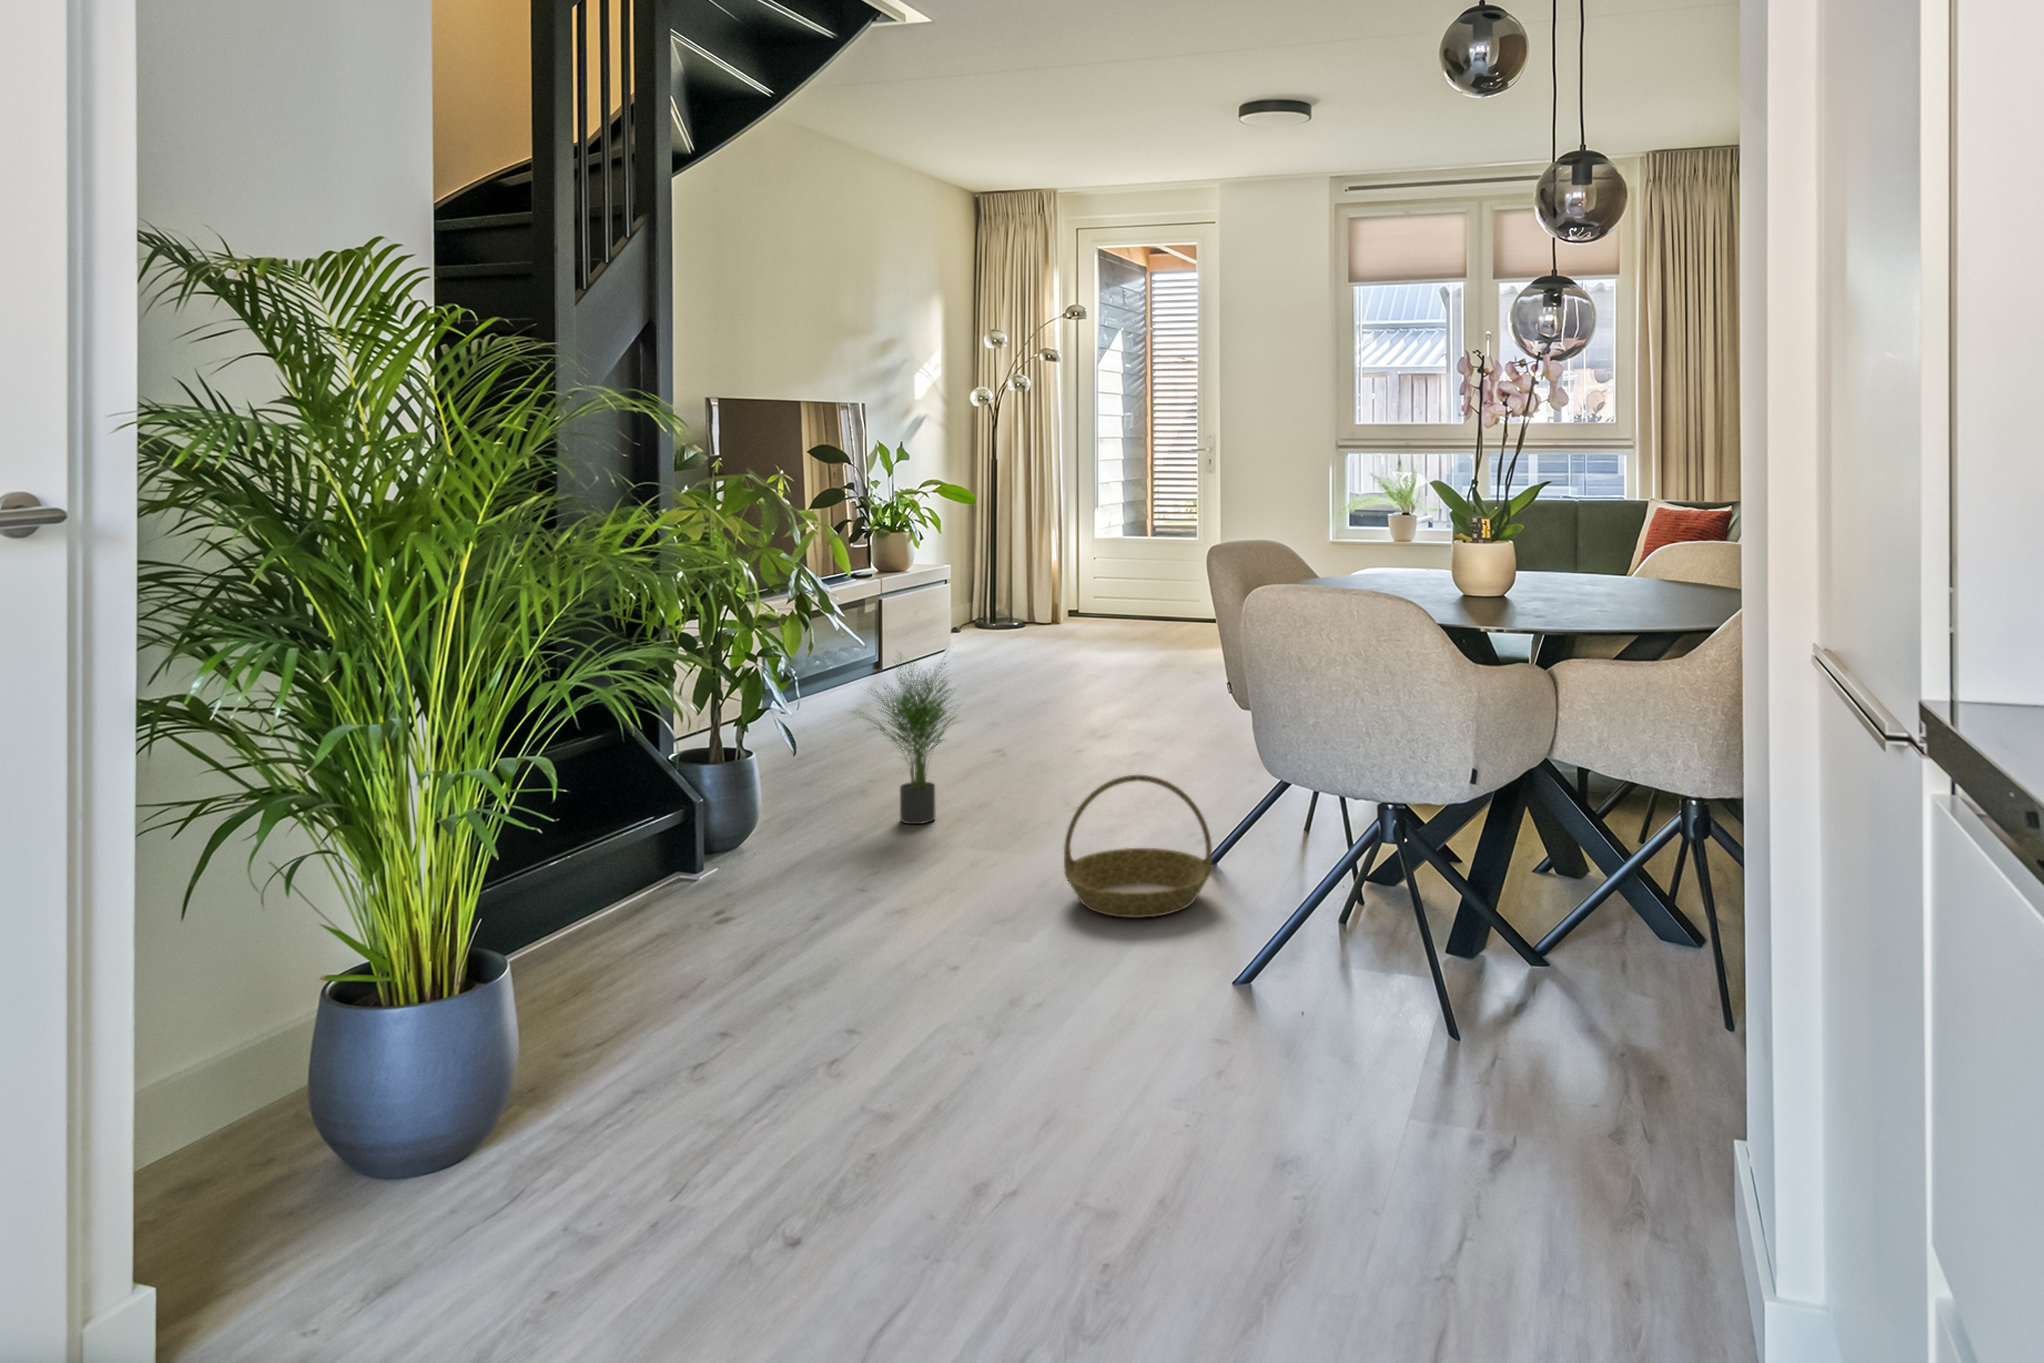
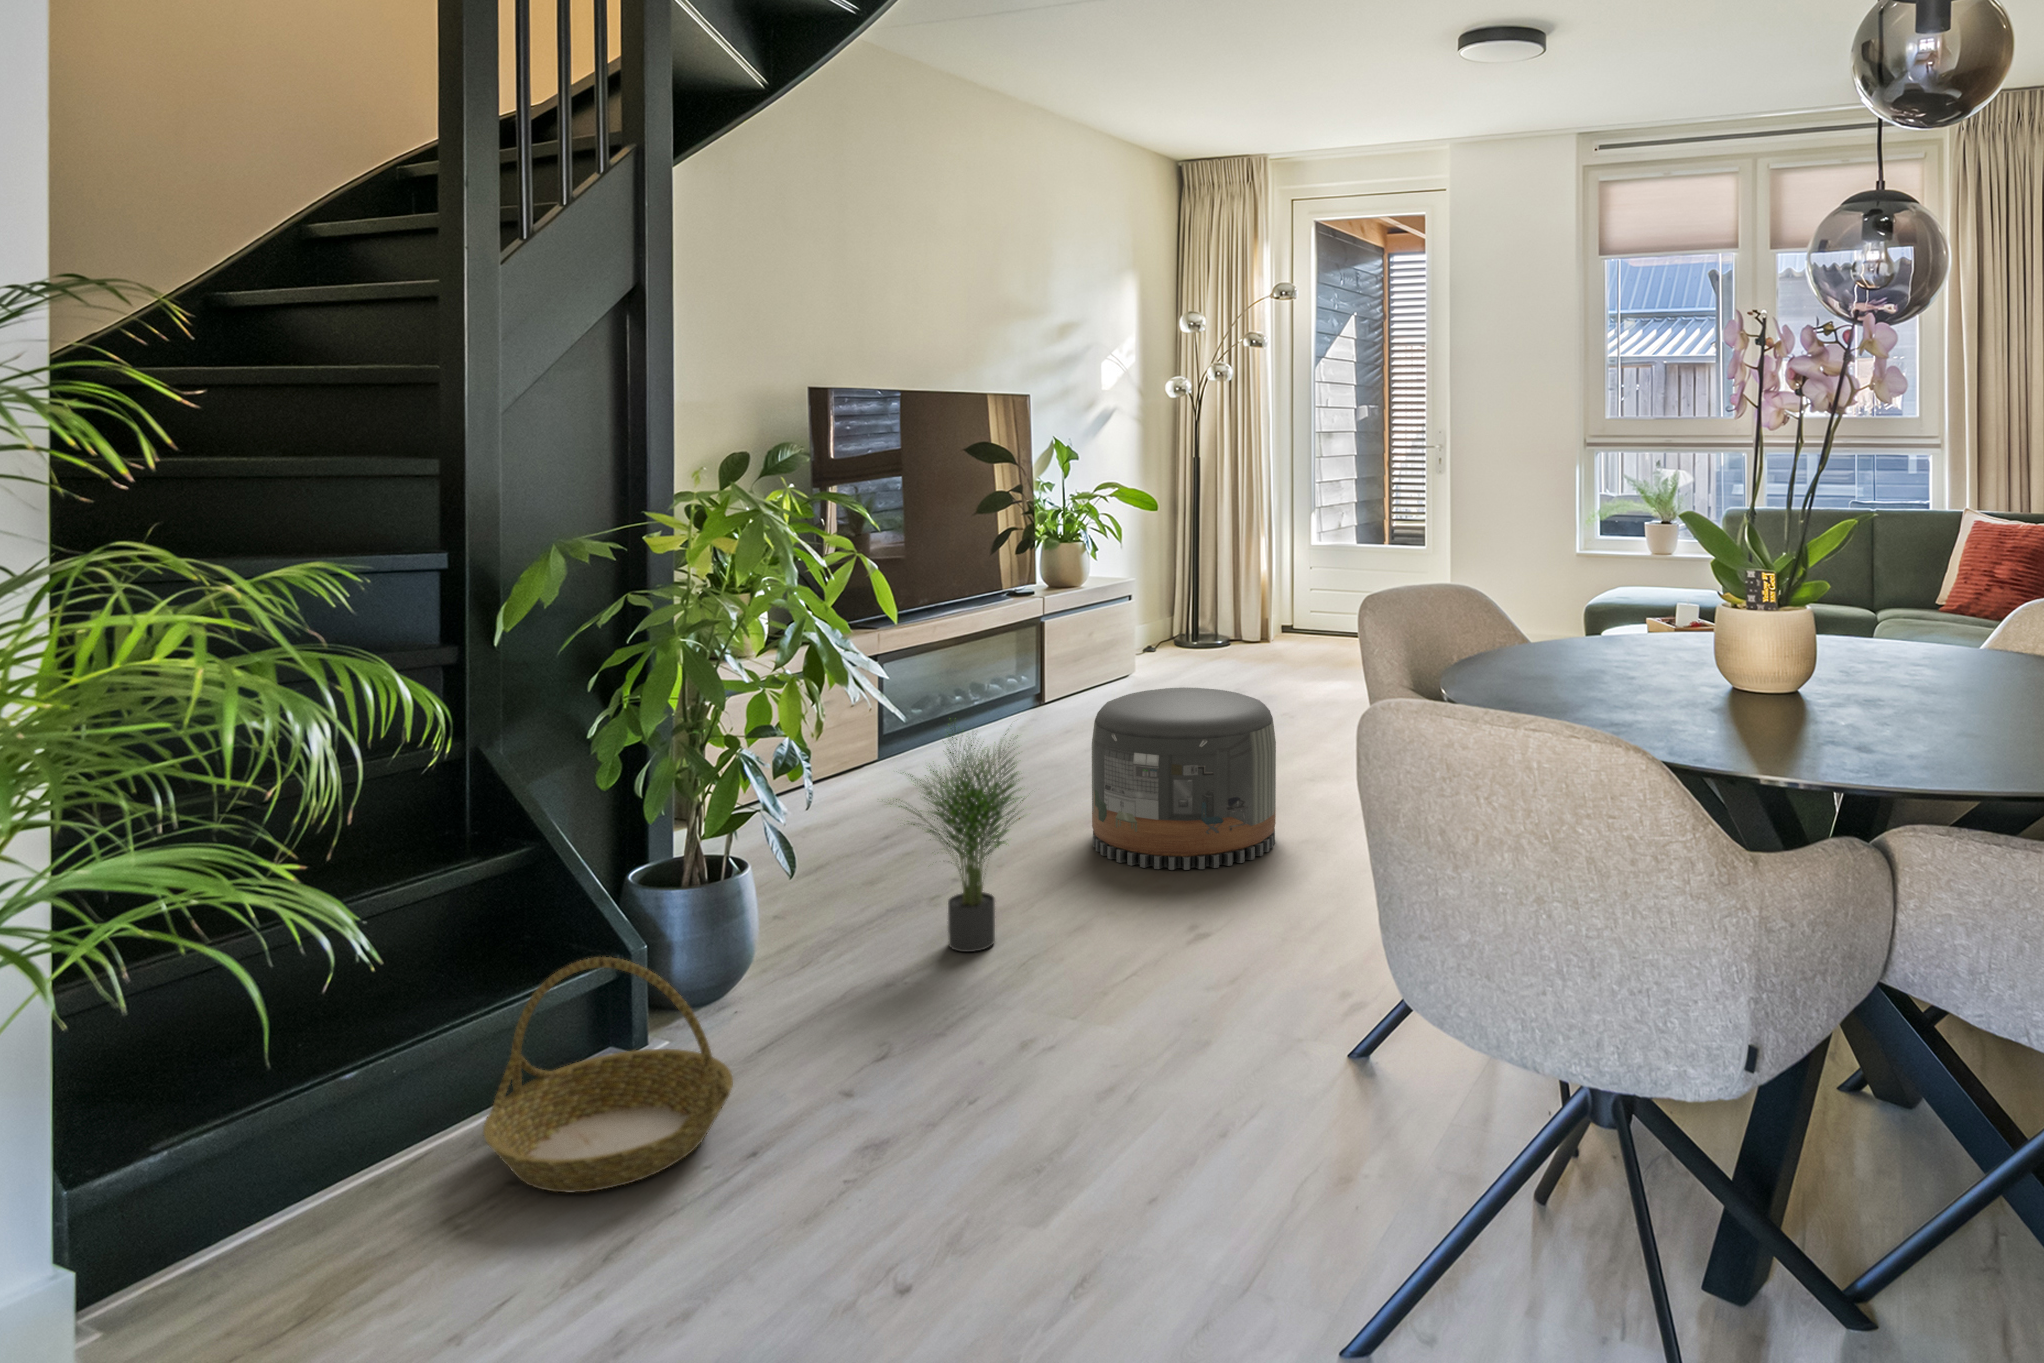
pouf: none [976,636,1123,773] -> present [1092,687,1276,870]
basket: present [1064,775,1212,918] -> present [483,957,733,1192]

